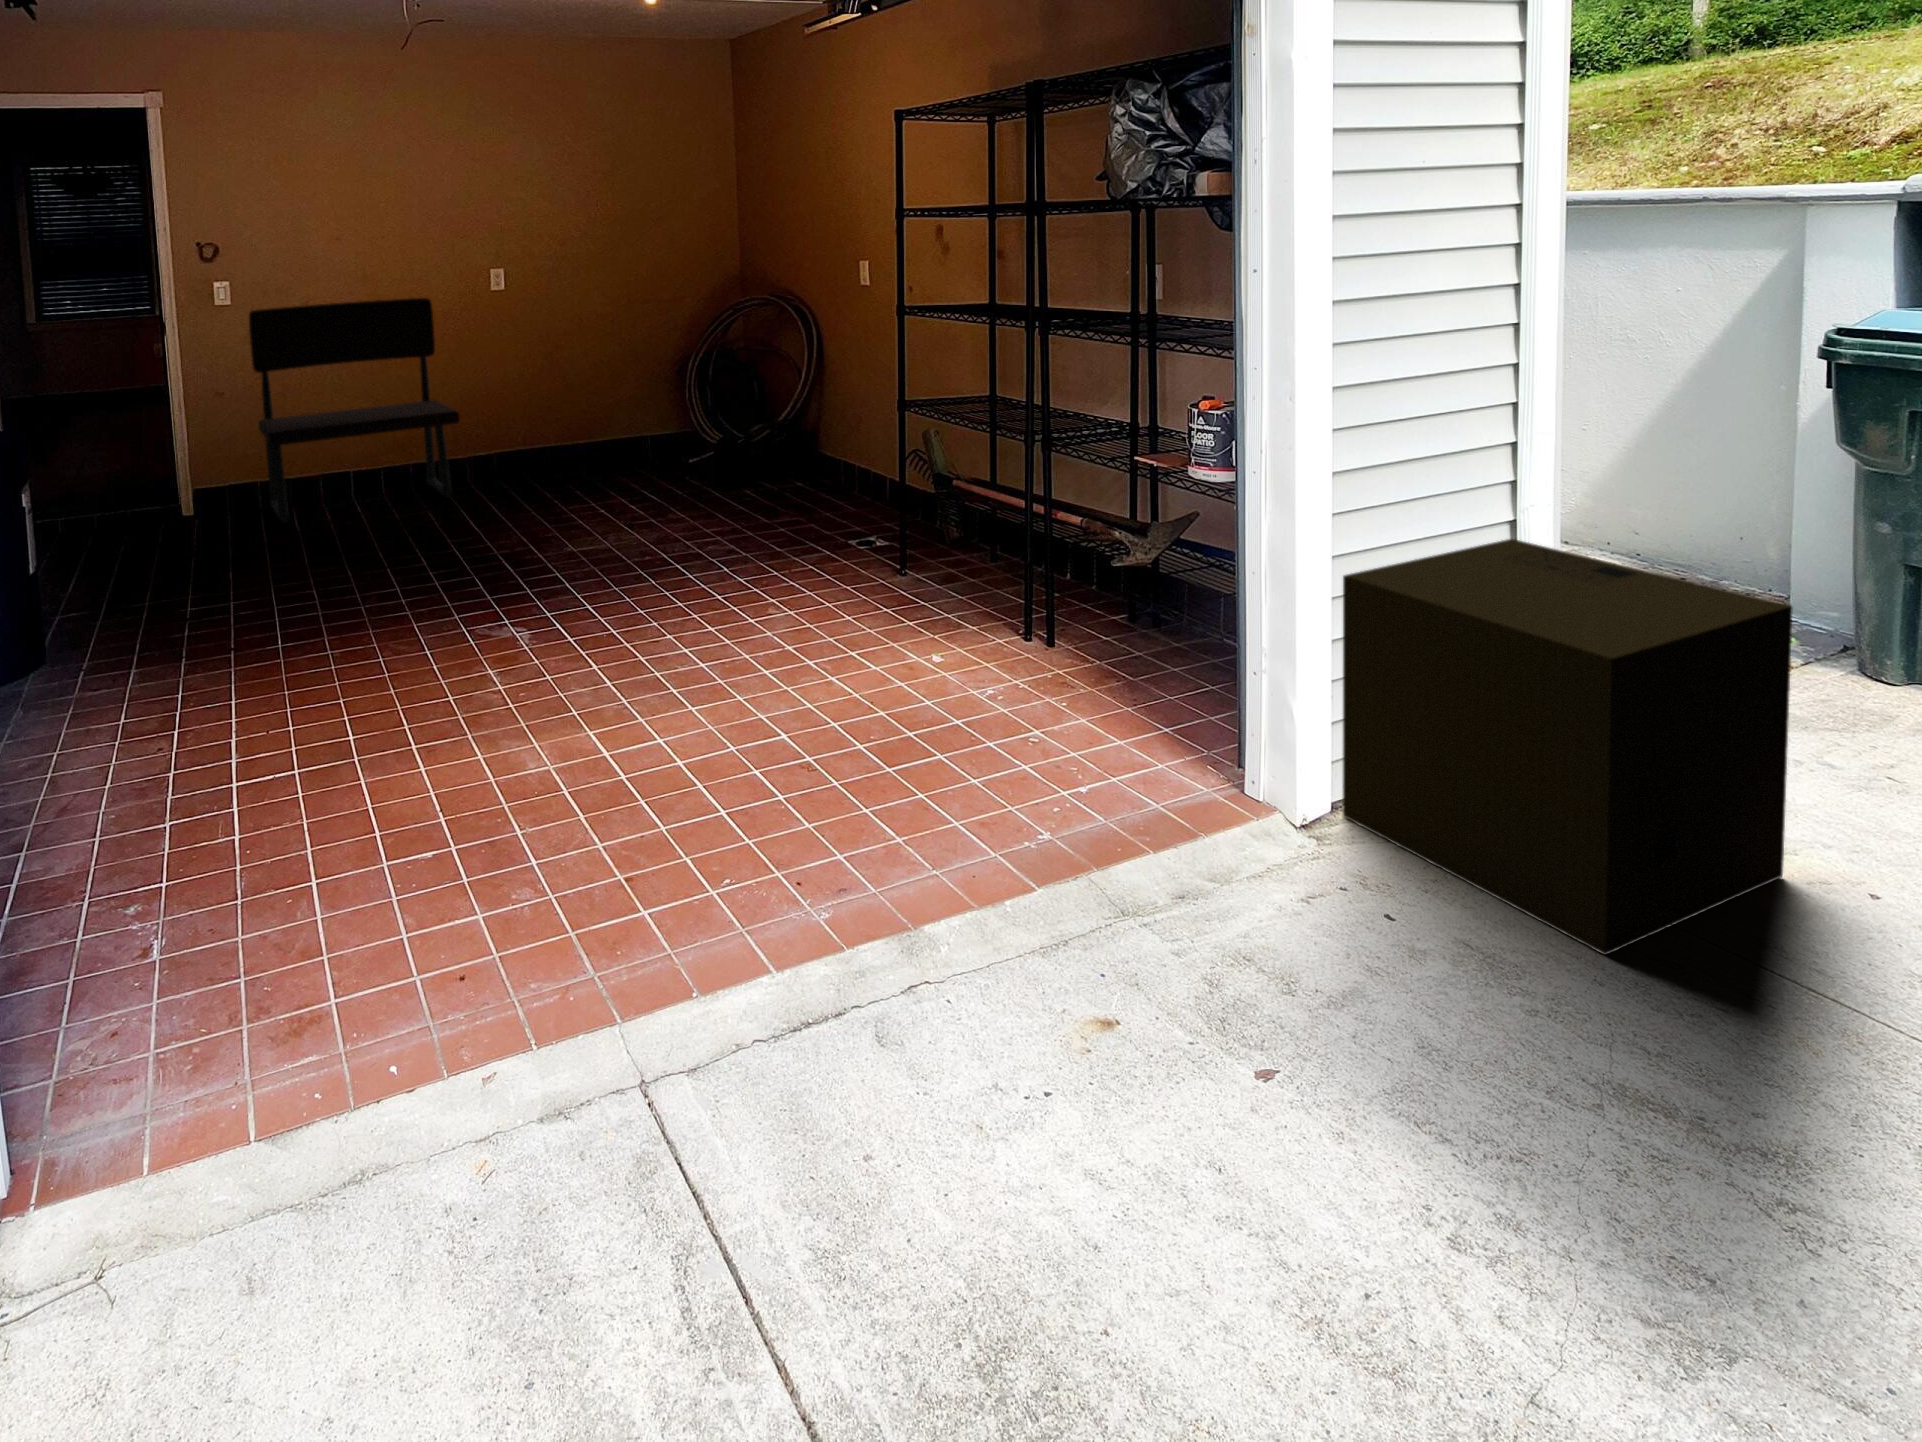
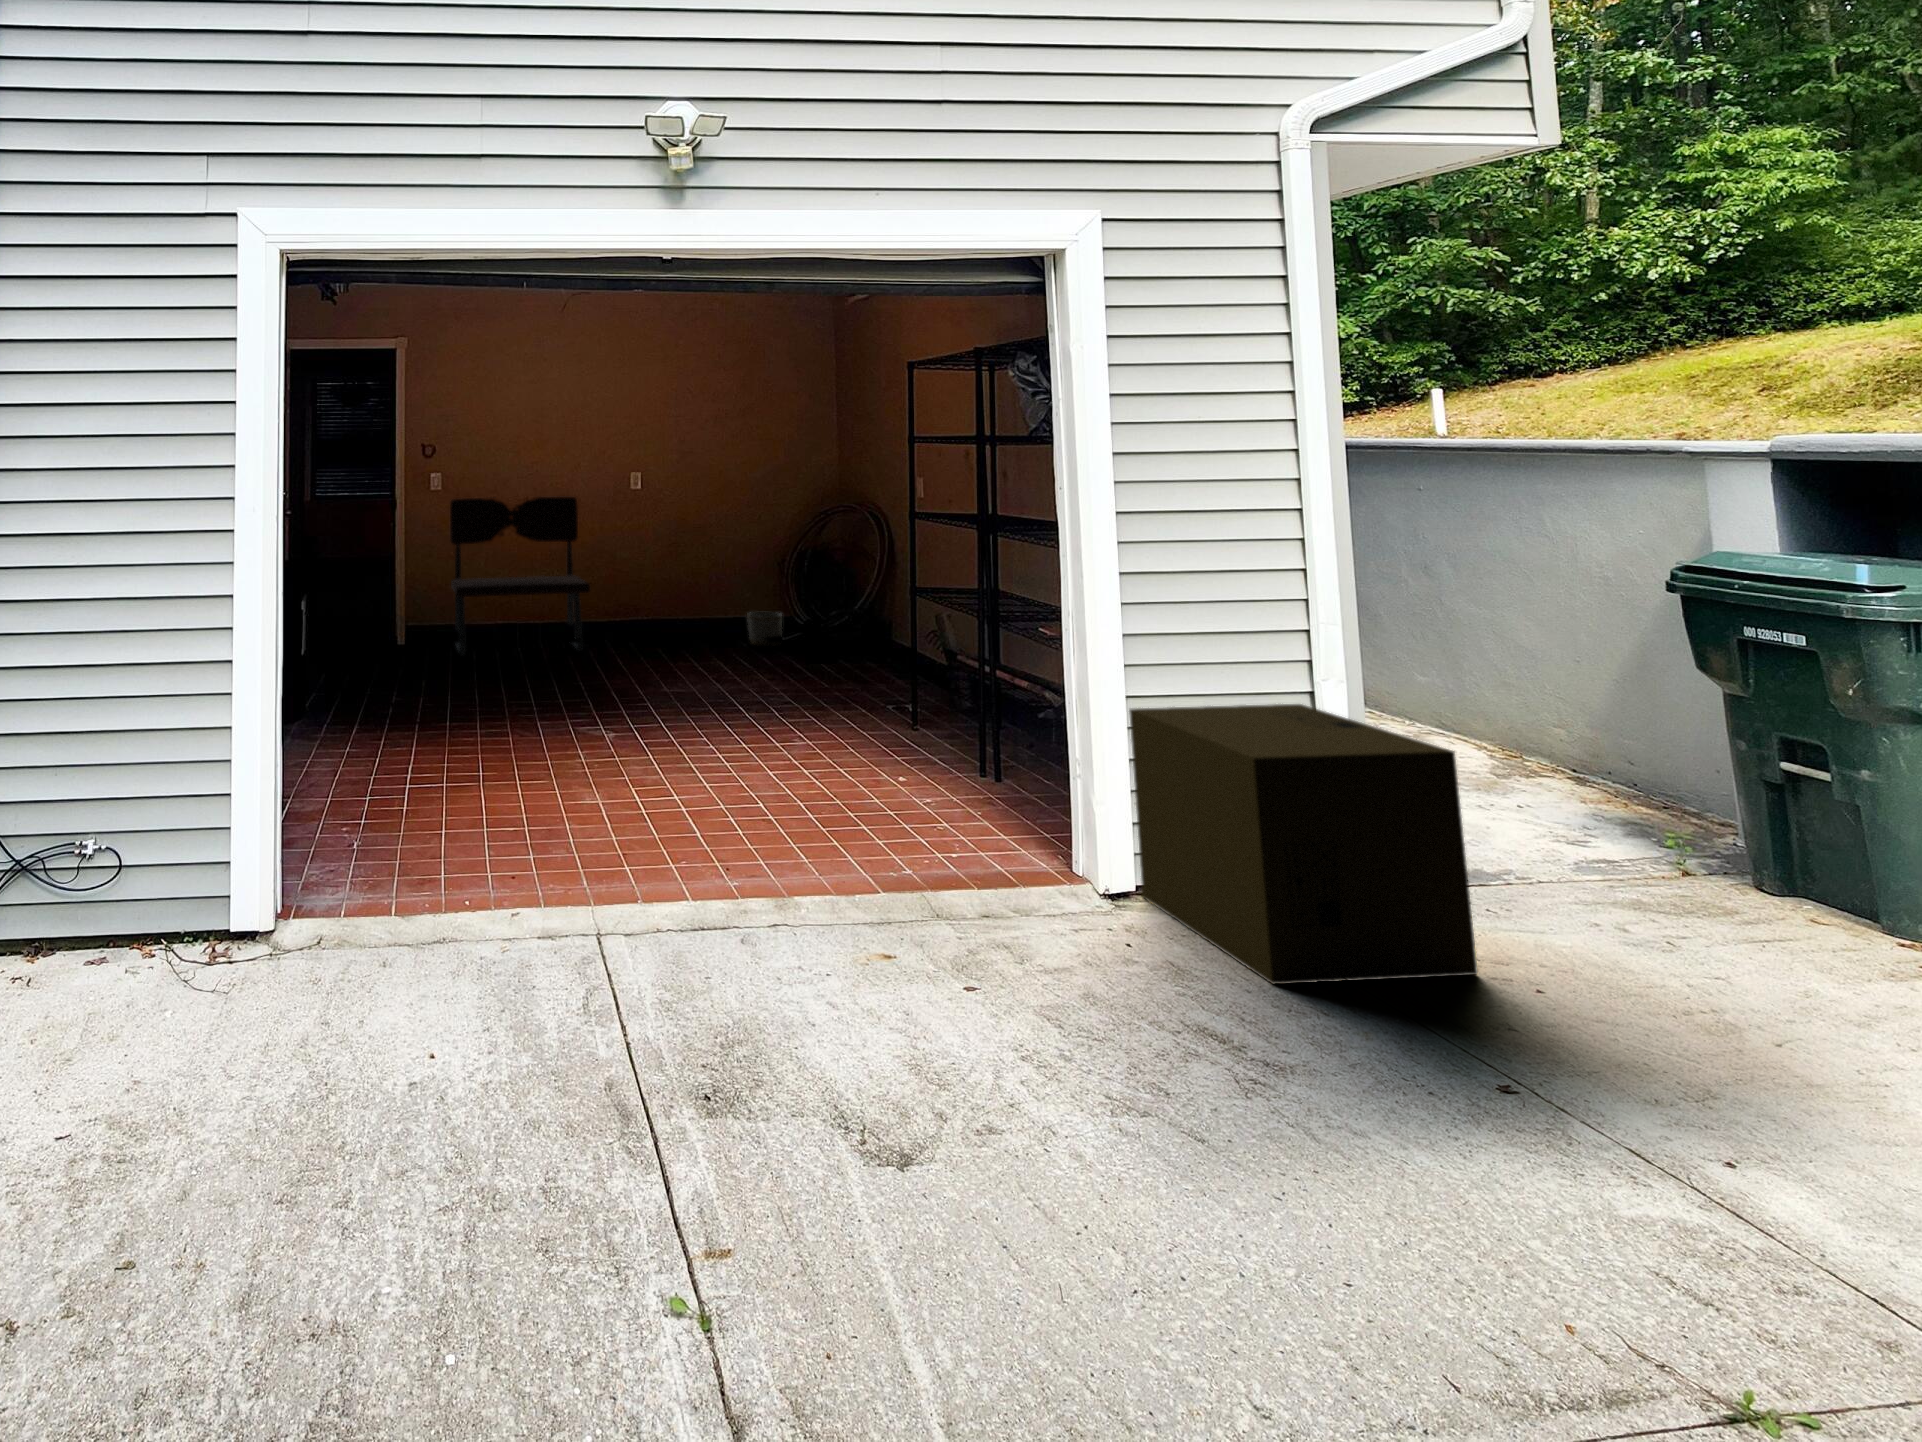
planter: none [656,425,699,467] -> present [747,612,782,646]

